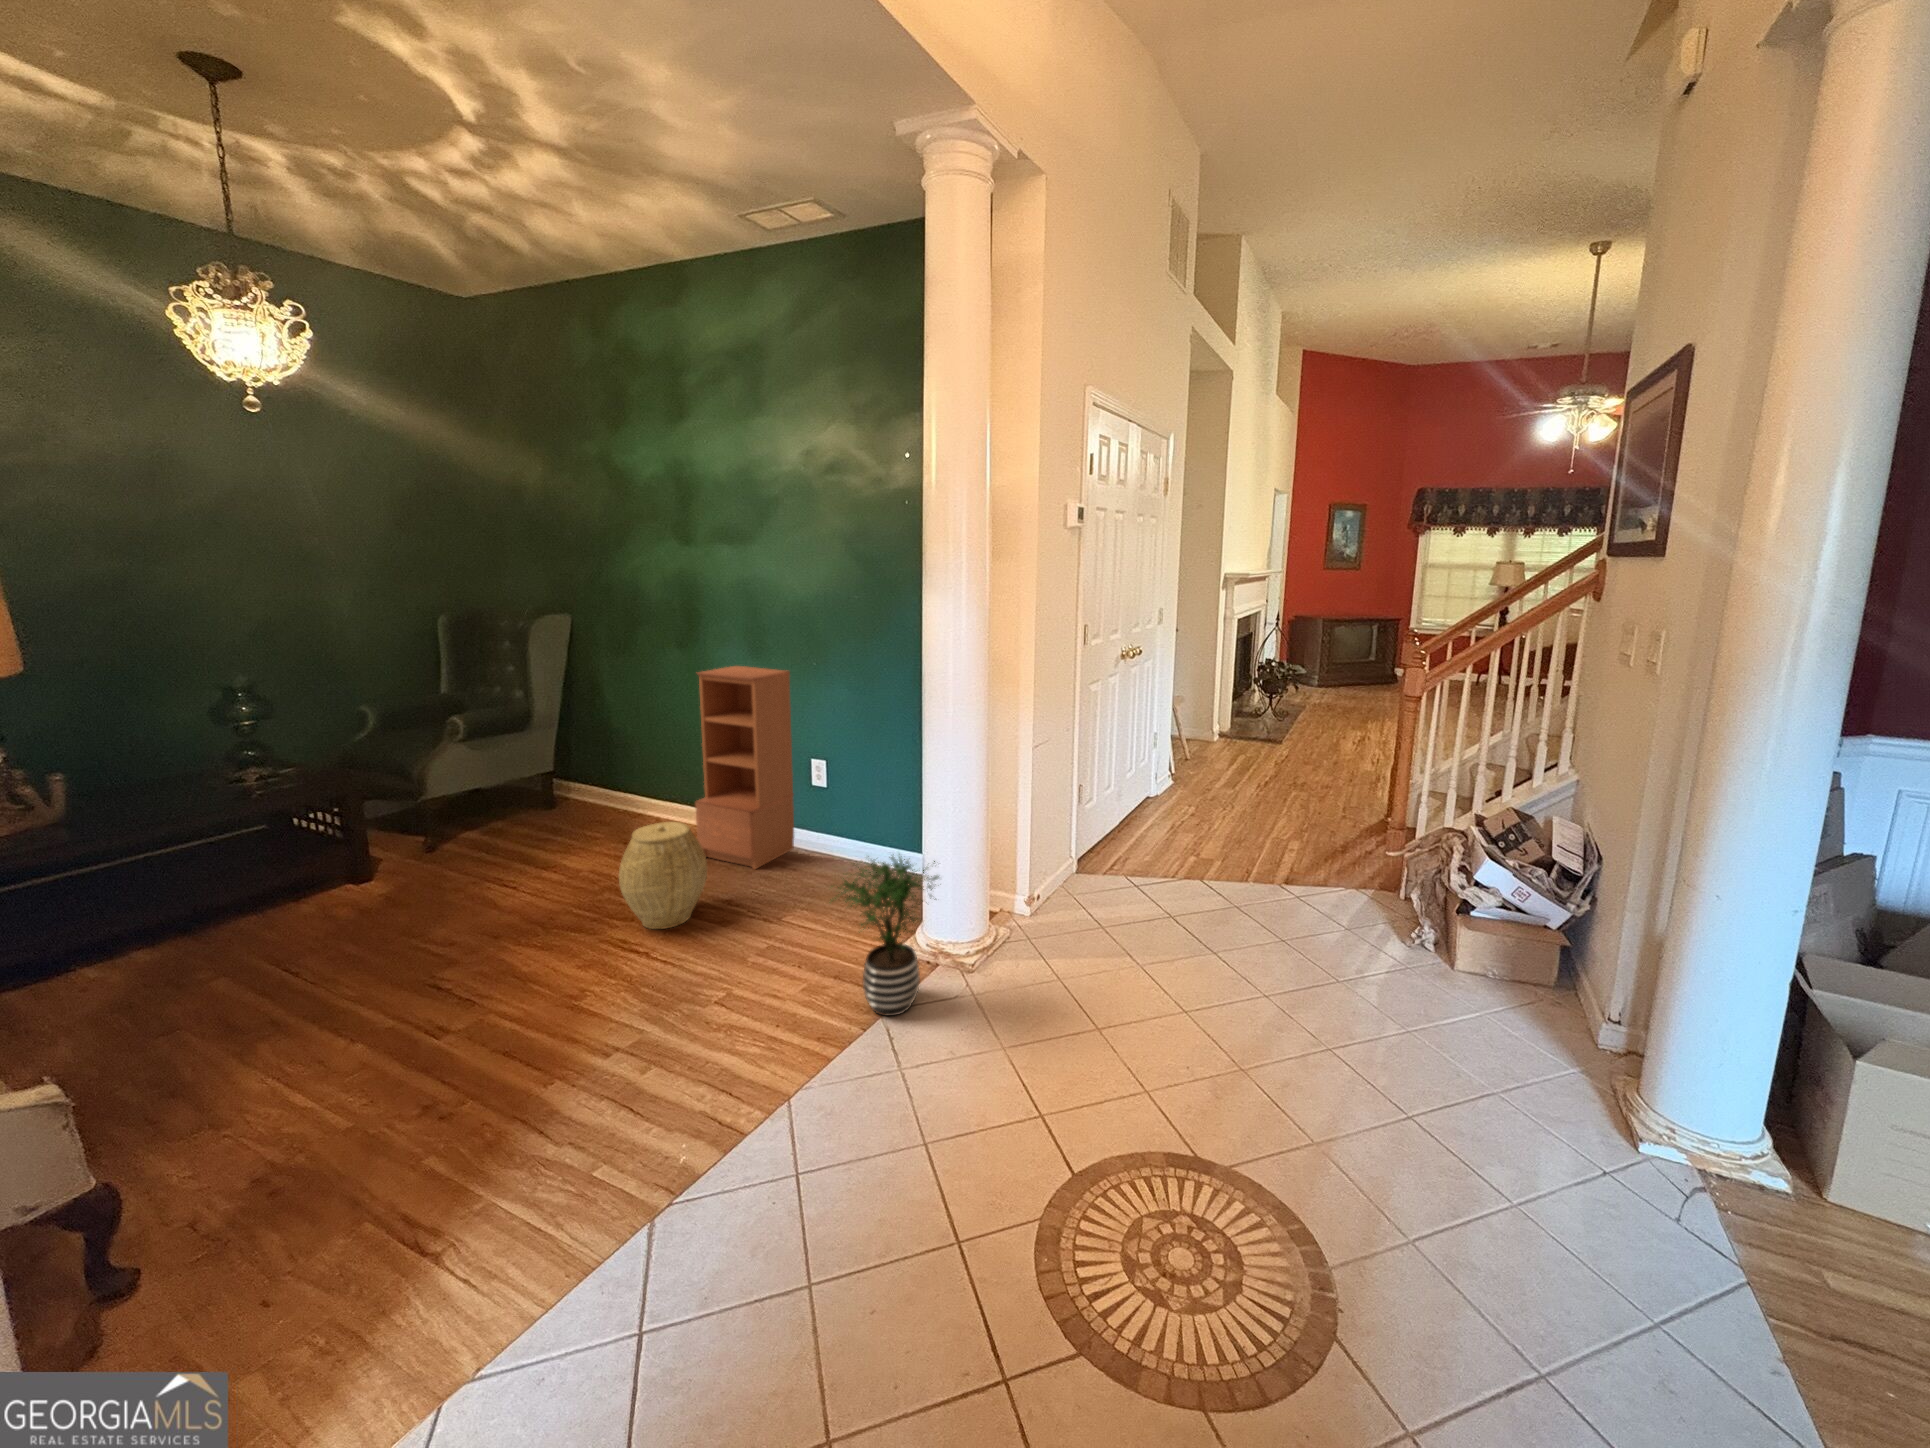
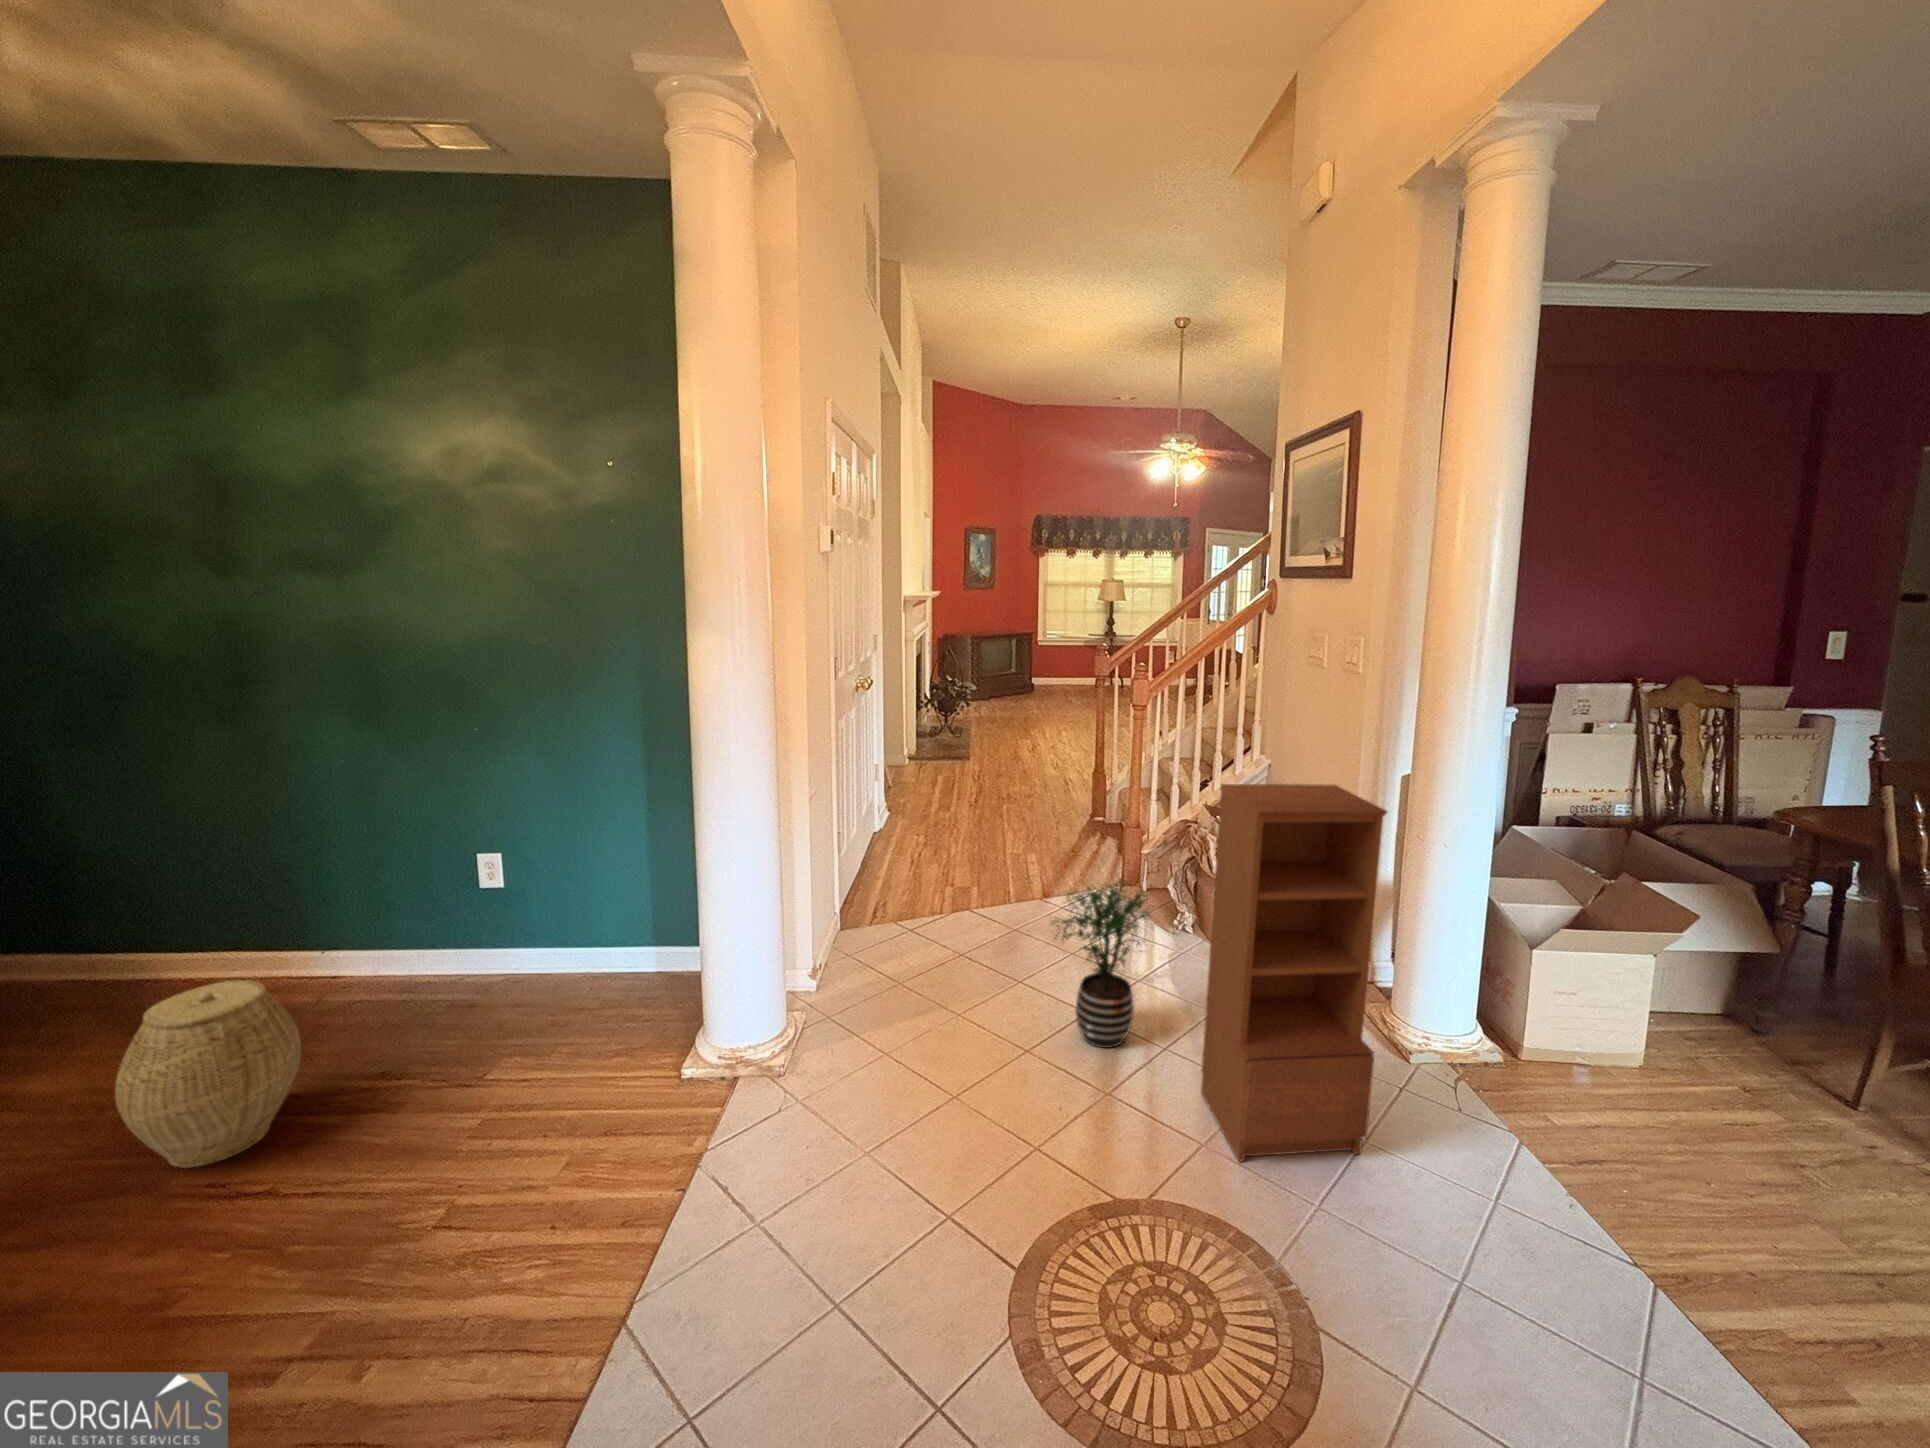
bookcase: present [695,666,794,869] -> present [1201,784,1387,1161]
potted plant: present [830,857,939,1016] -> present [1051,882,1151,1048]

